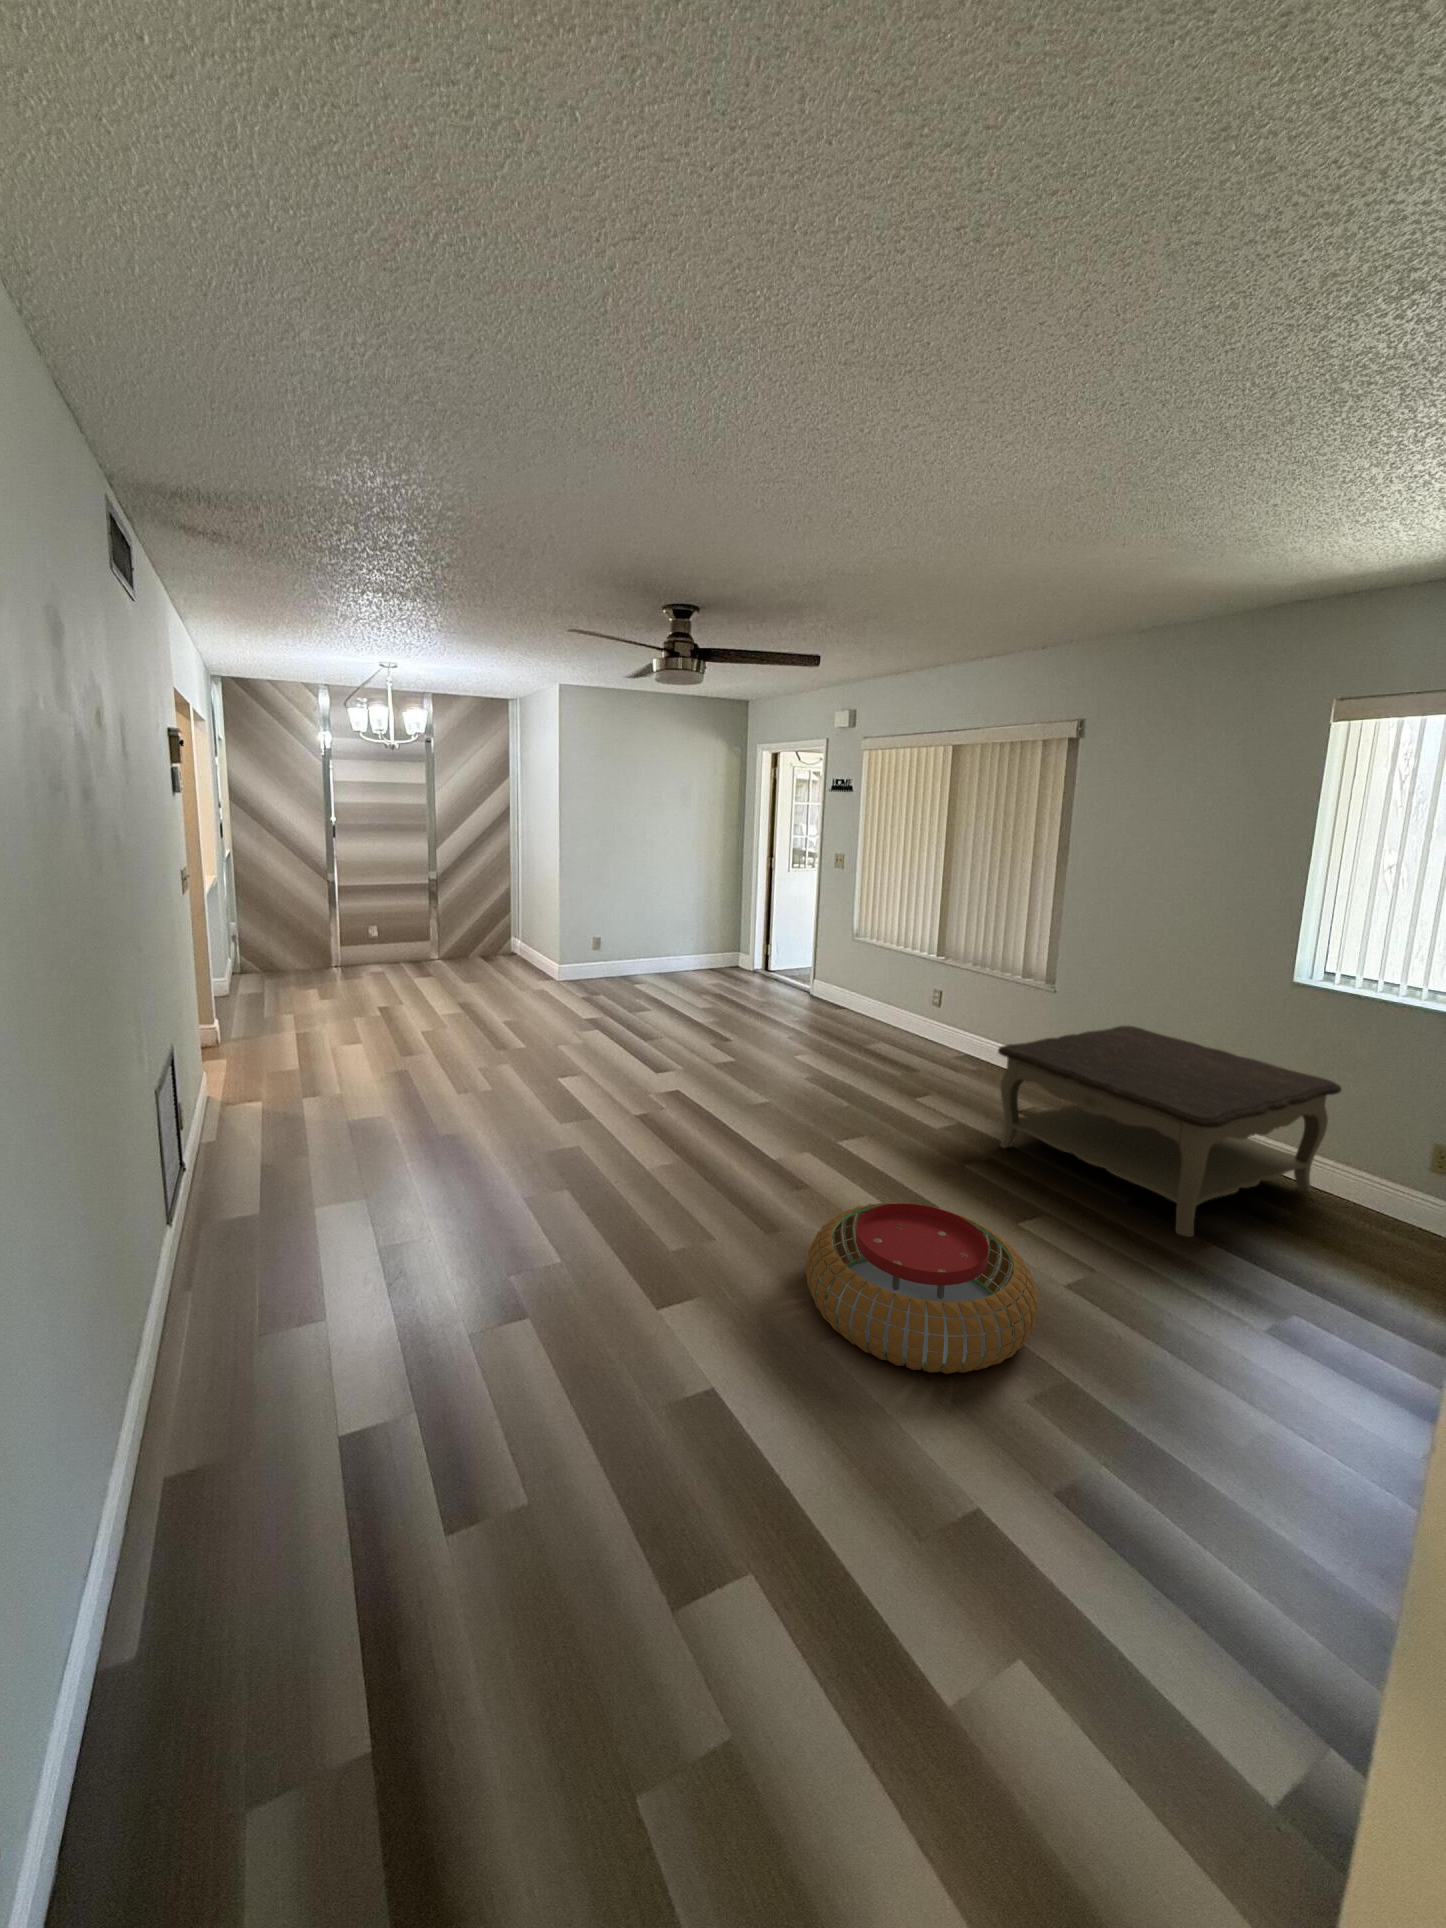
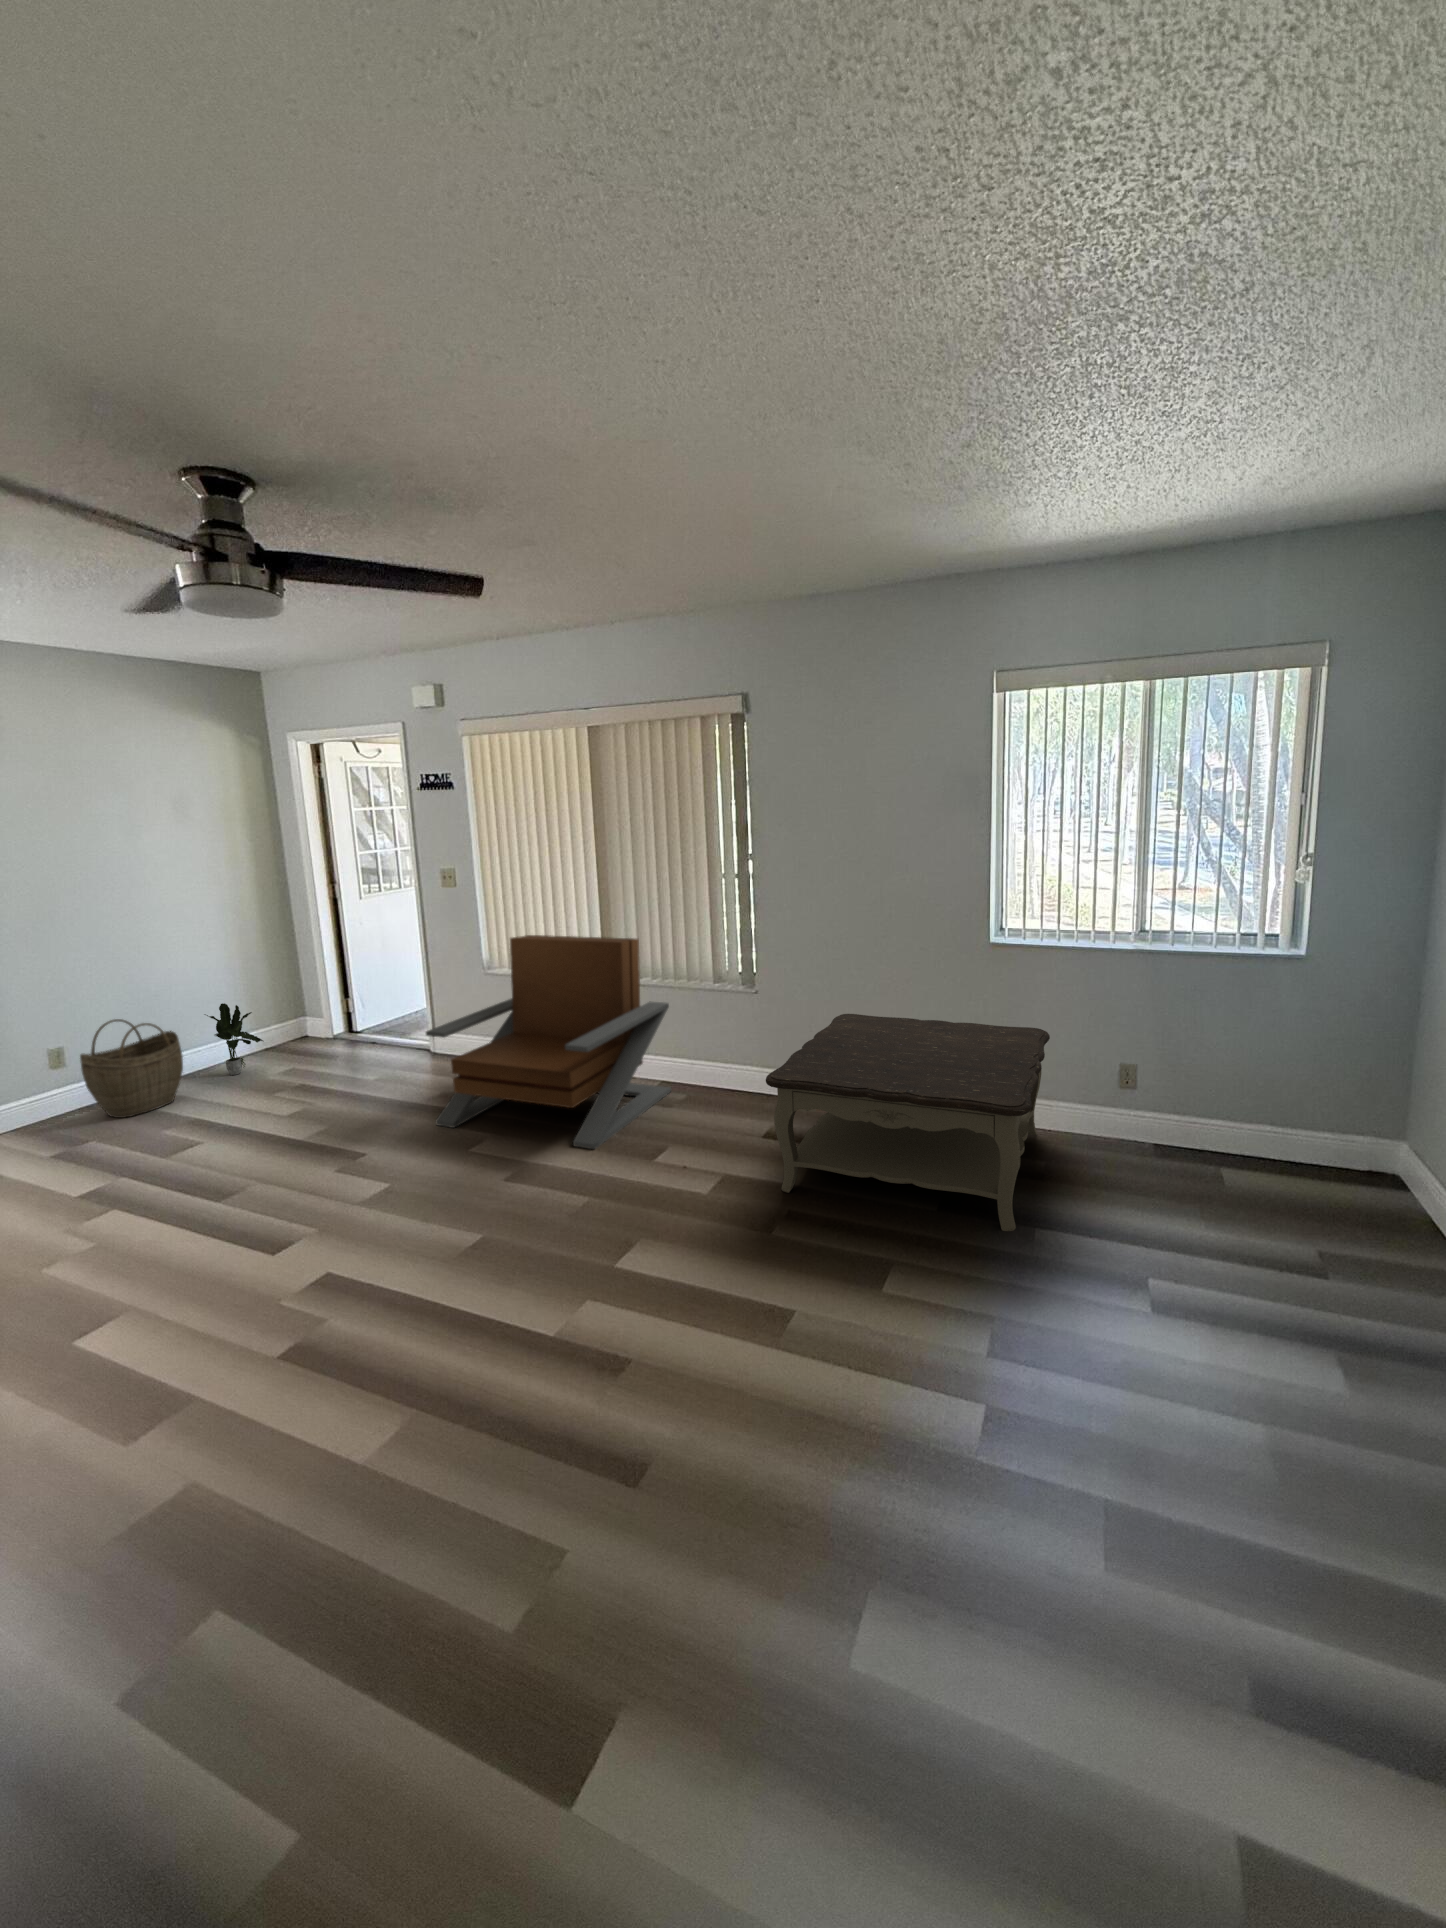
lounge chair: none [784,911,979,1080] -> present [426,935,671,1149]
woven basket: none [606,926,658,988] -> present [80,1019,183,1118]
potted plant: none [676,929,708,980] -> present [205,1003,263,1075]
pouf: present [806,1202,1038,1374] -> none [739,1333,1067,1644]

